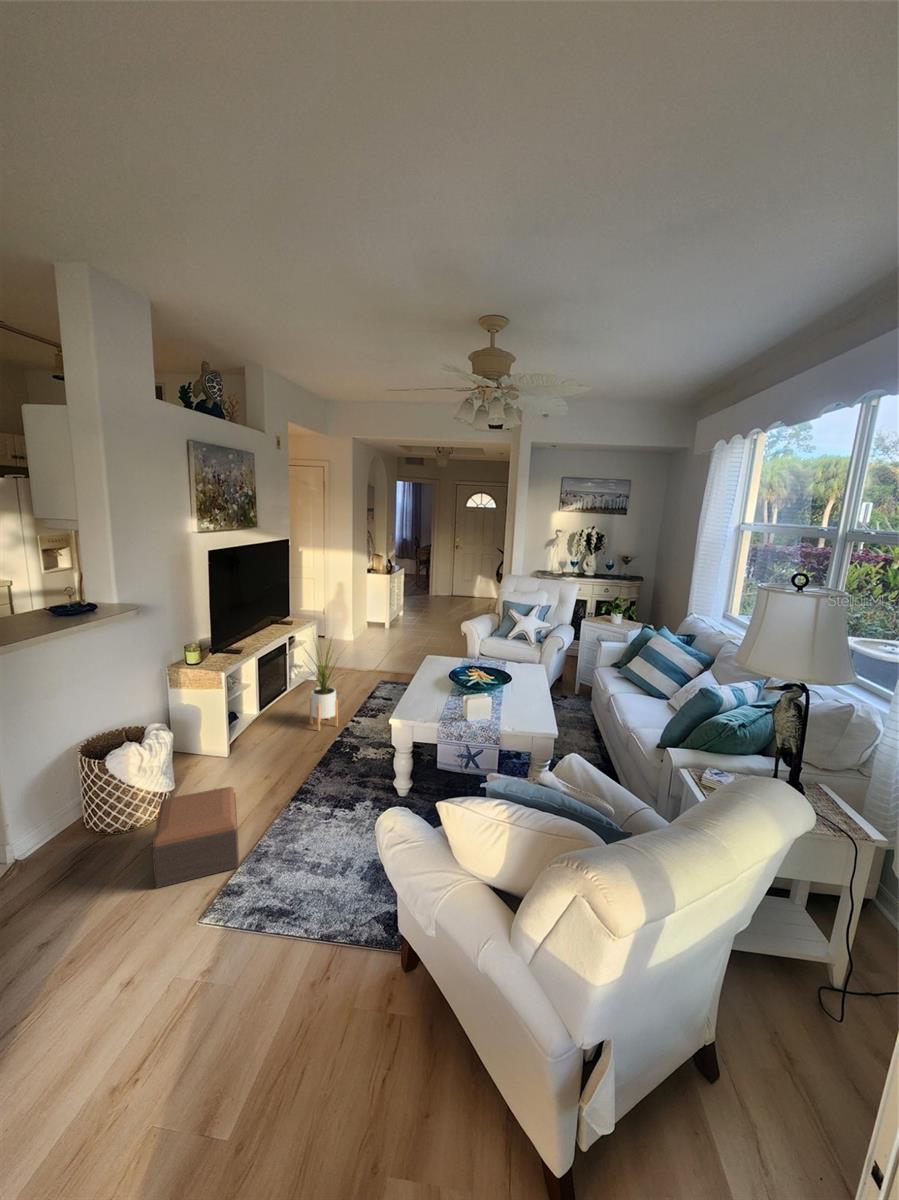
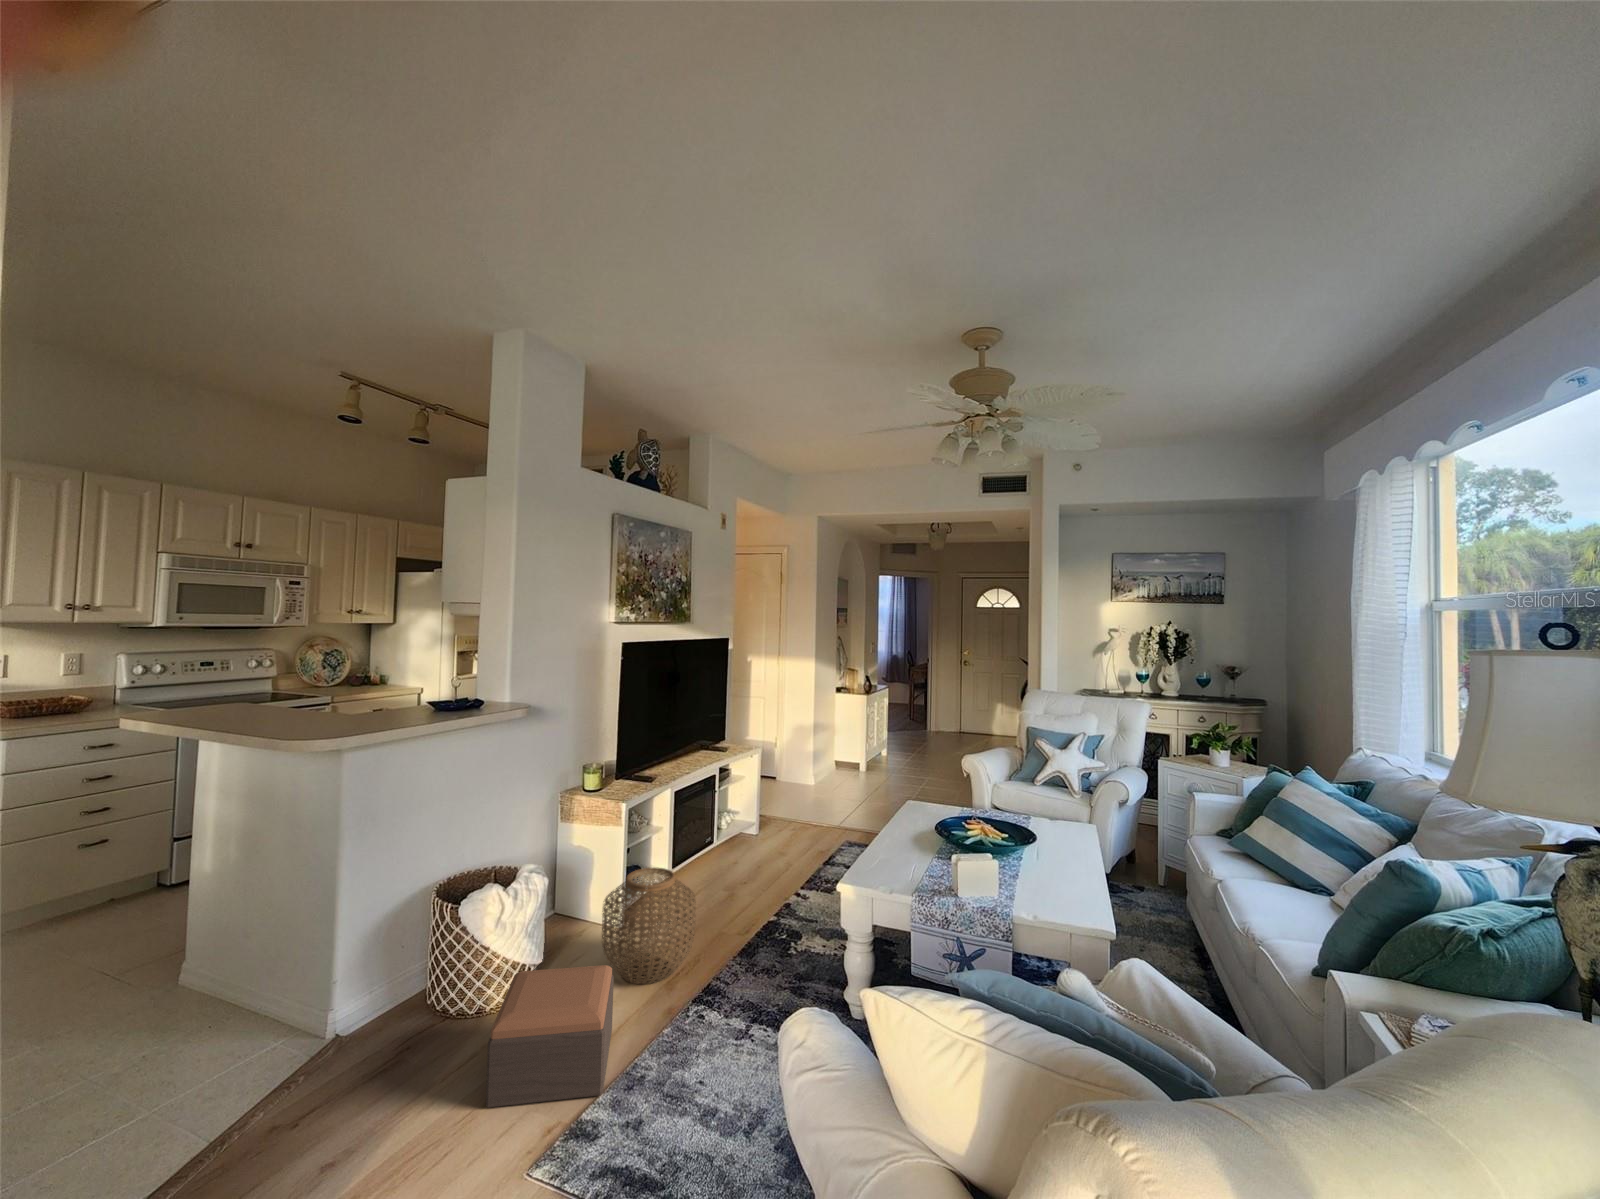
house plant: present [307,639,339,731] -> none [719,758,795,907]
woven basket: none [218,716,287,792] -> present [602,867,696,984]

